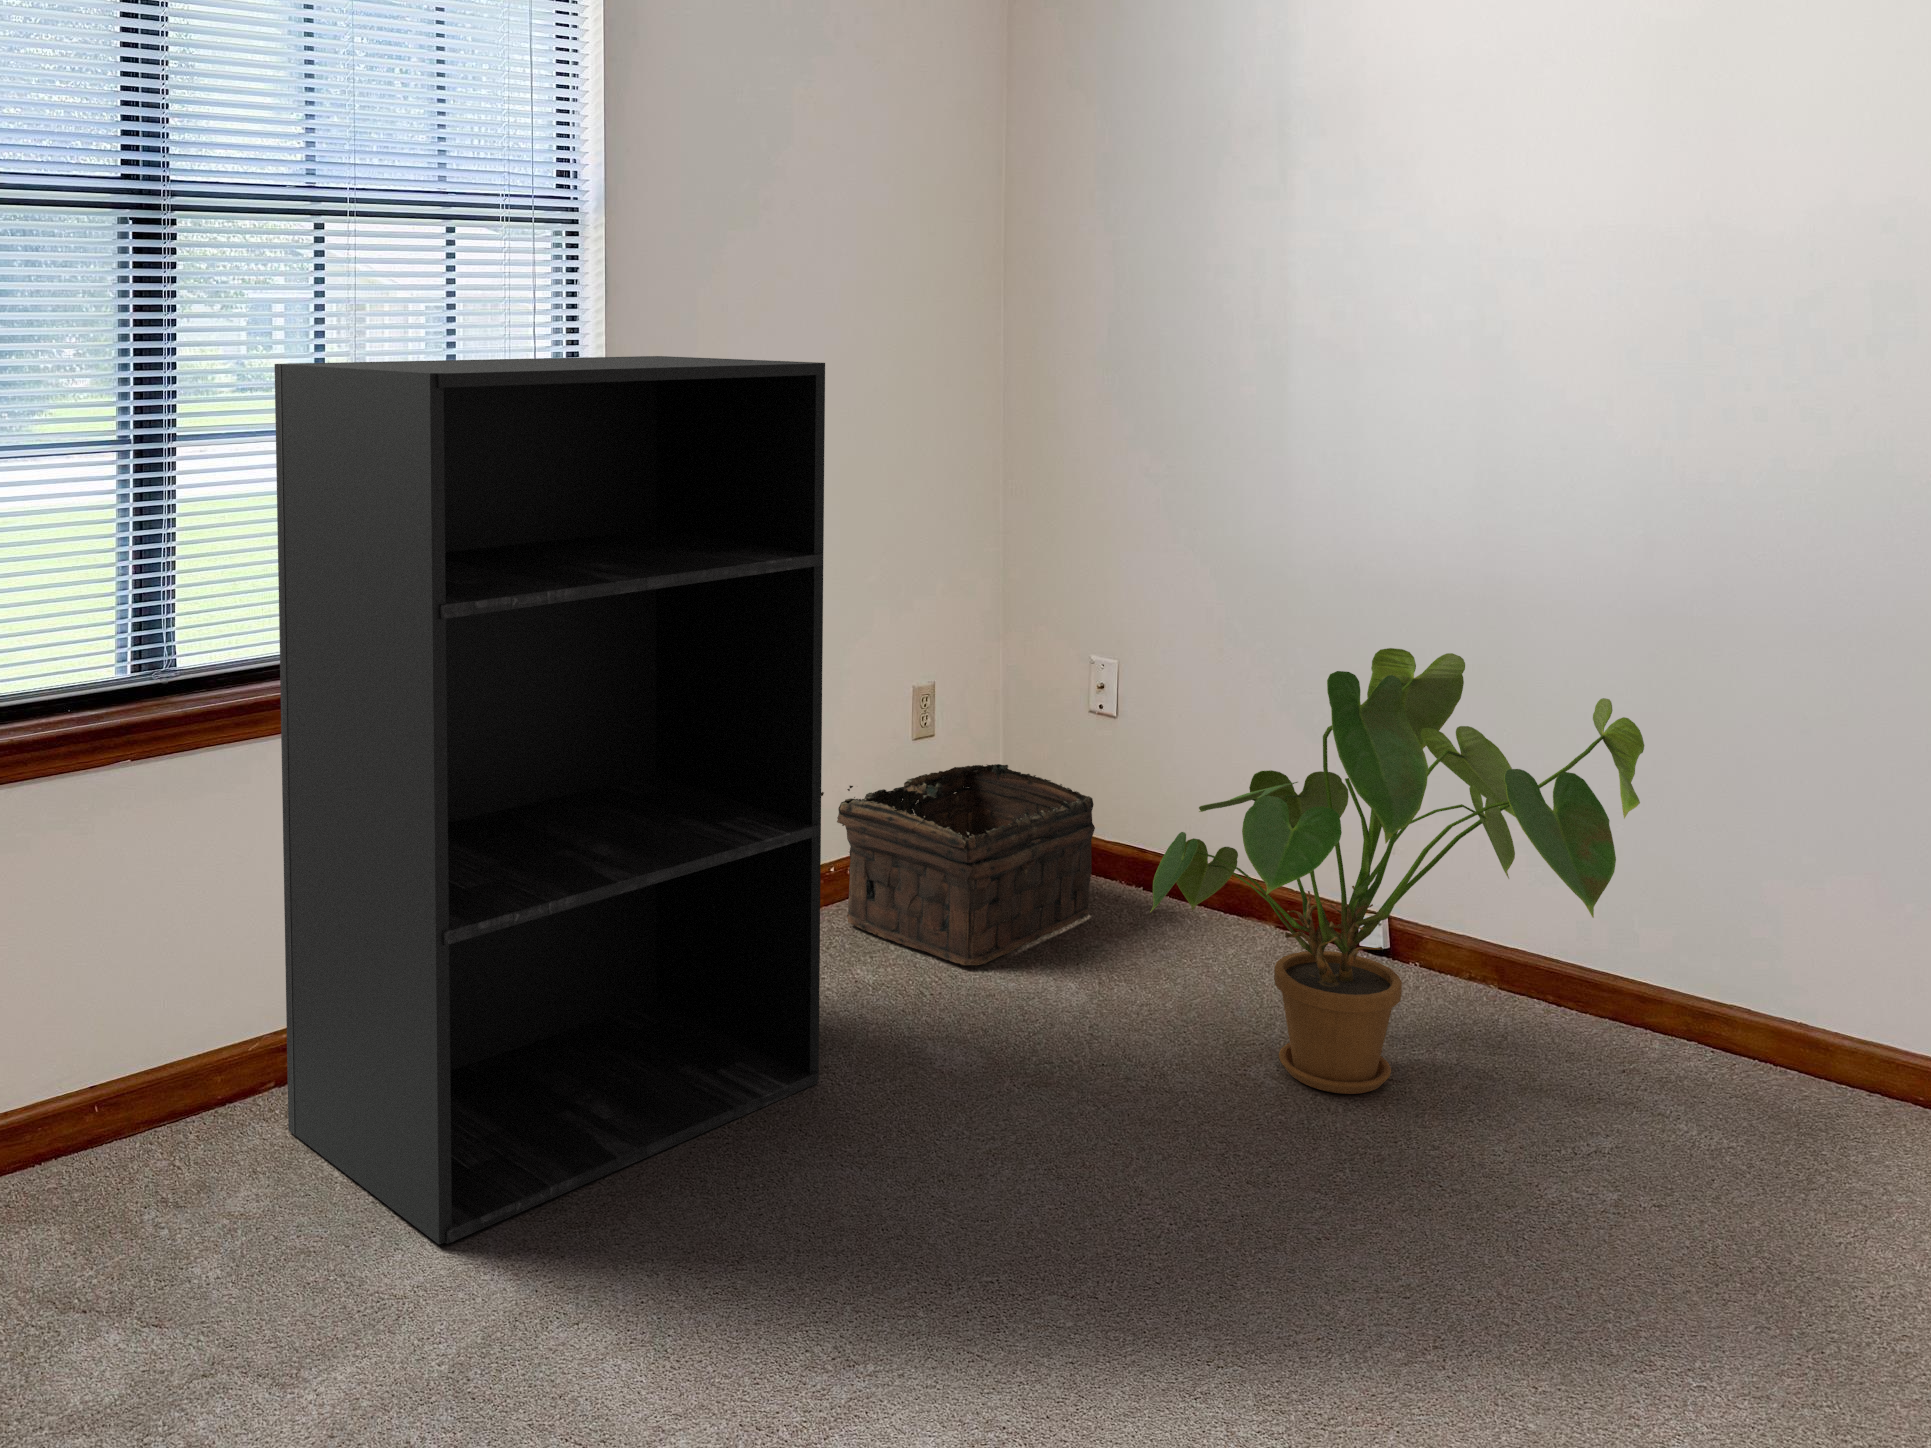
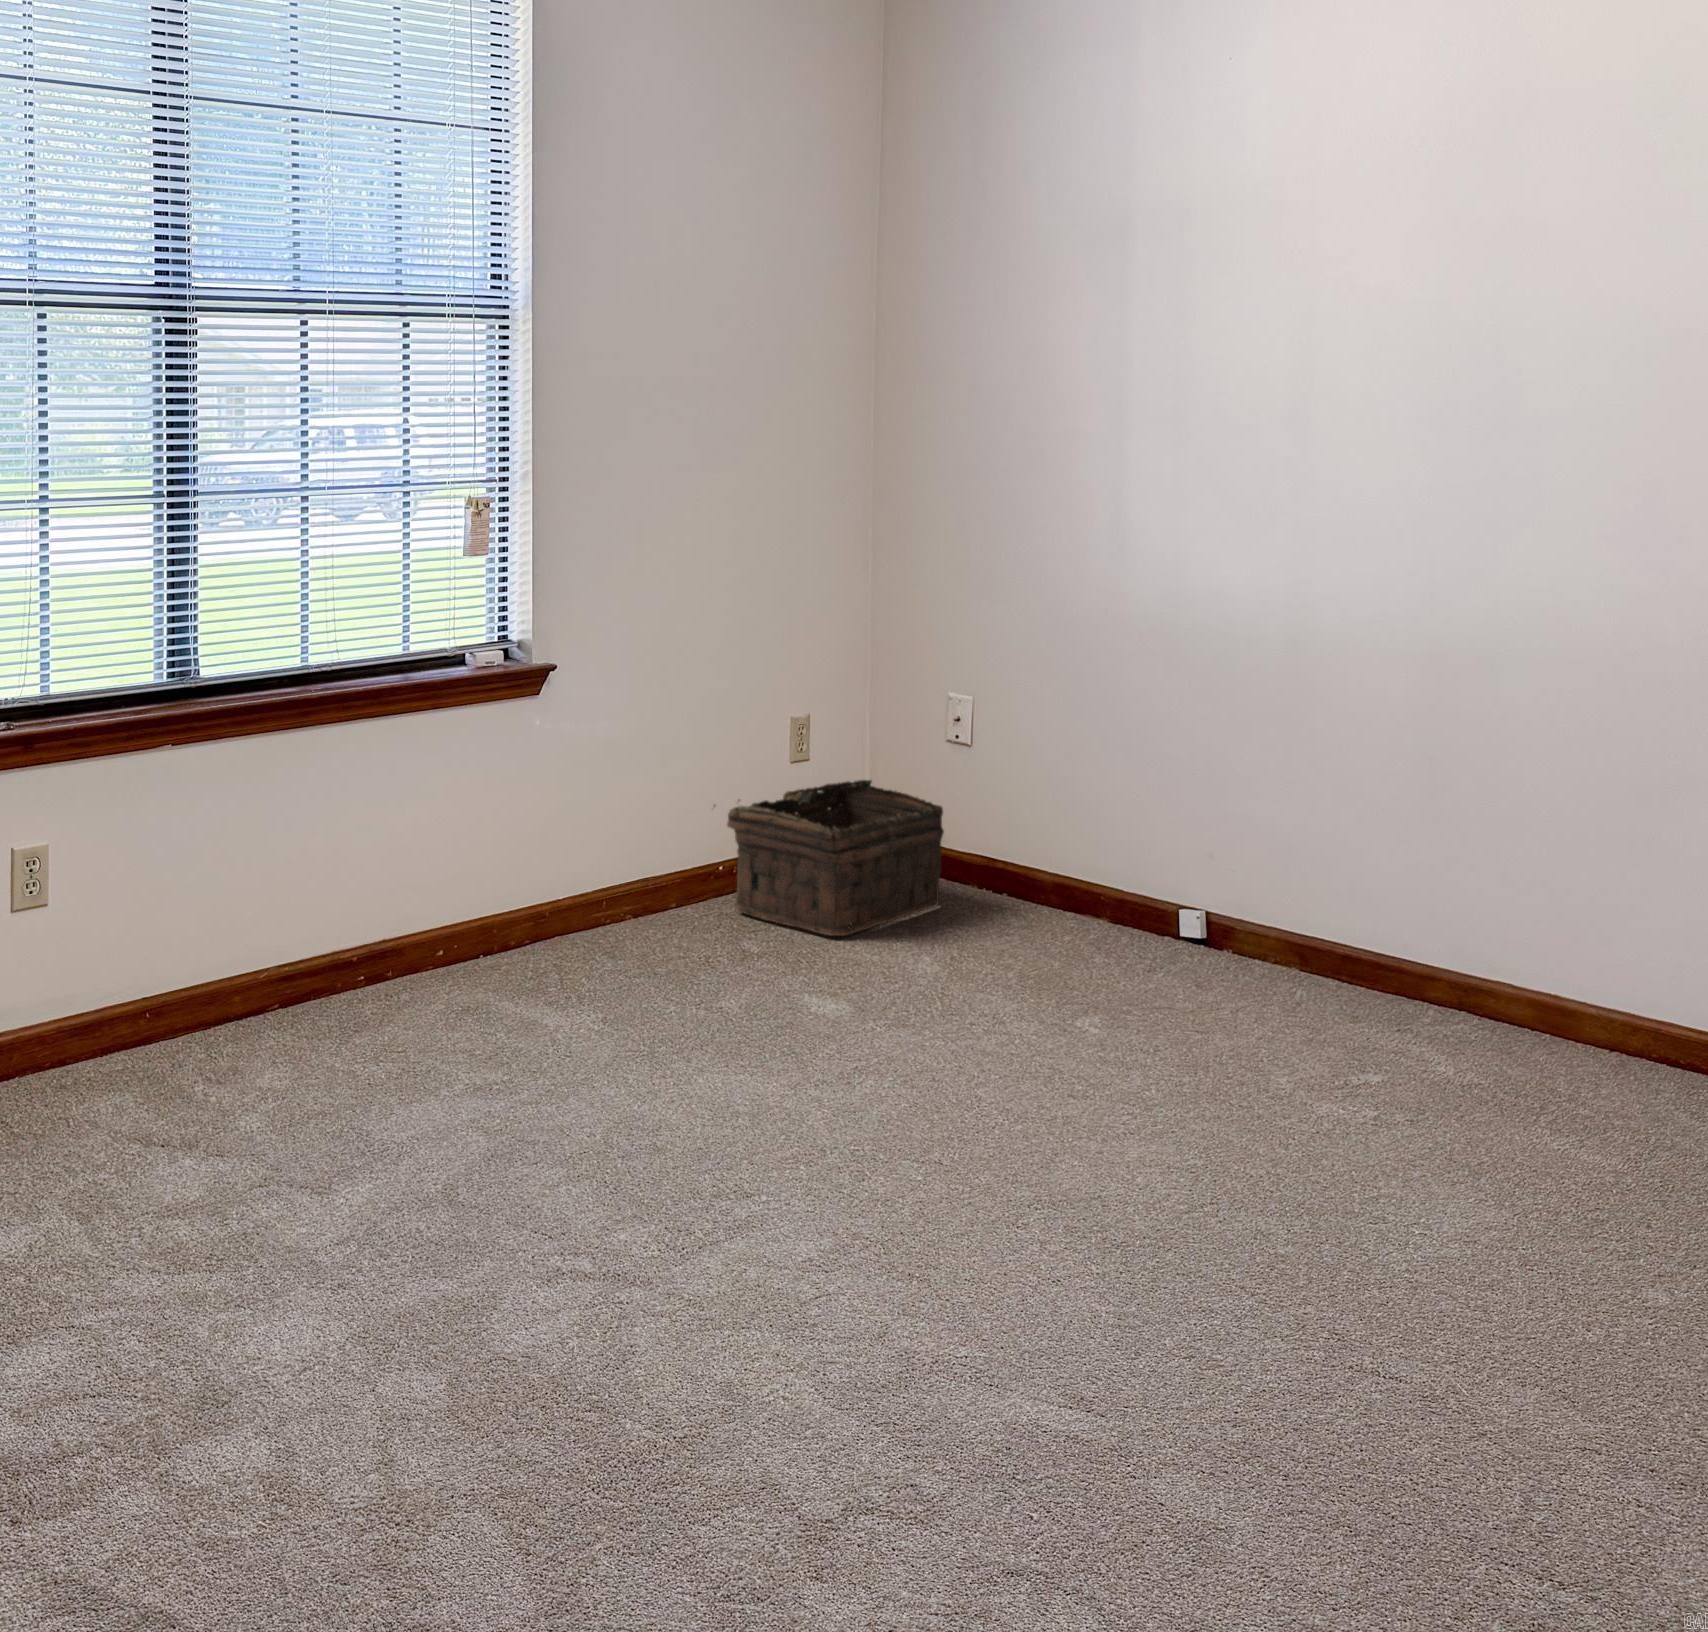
bookshelf: present [275,356,825,1245] -> none [283,430,714,1091]
house plant: present [1150,648,1644,1094] -> none [971,668,1351,1007]

